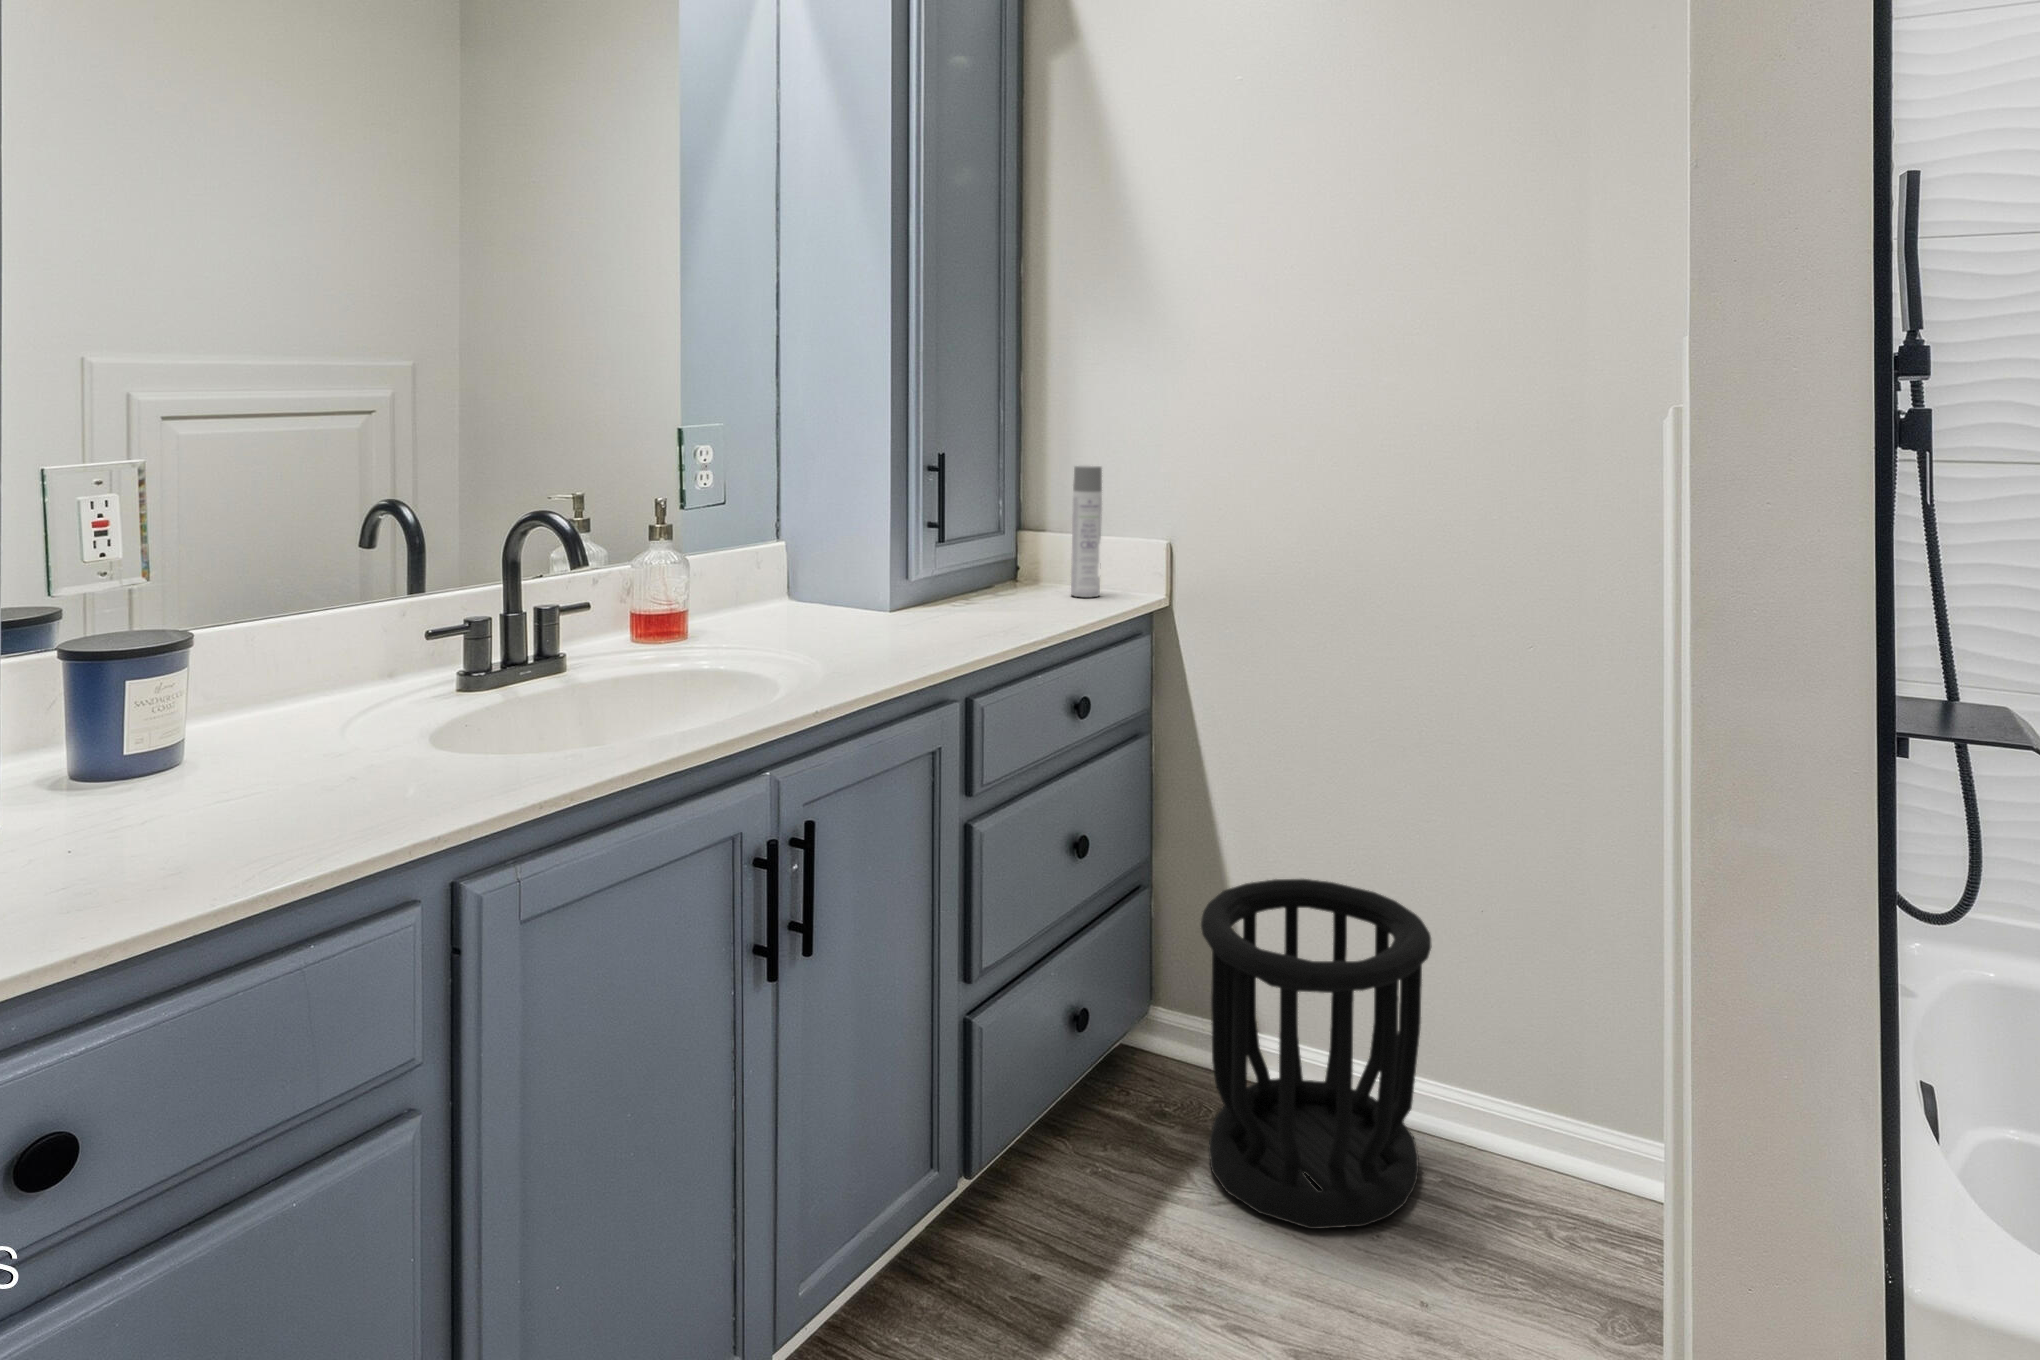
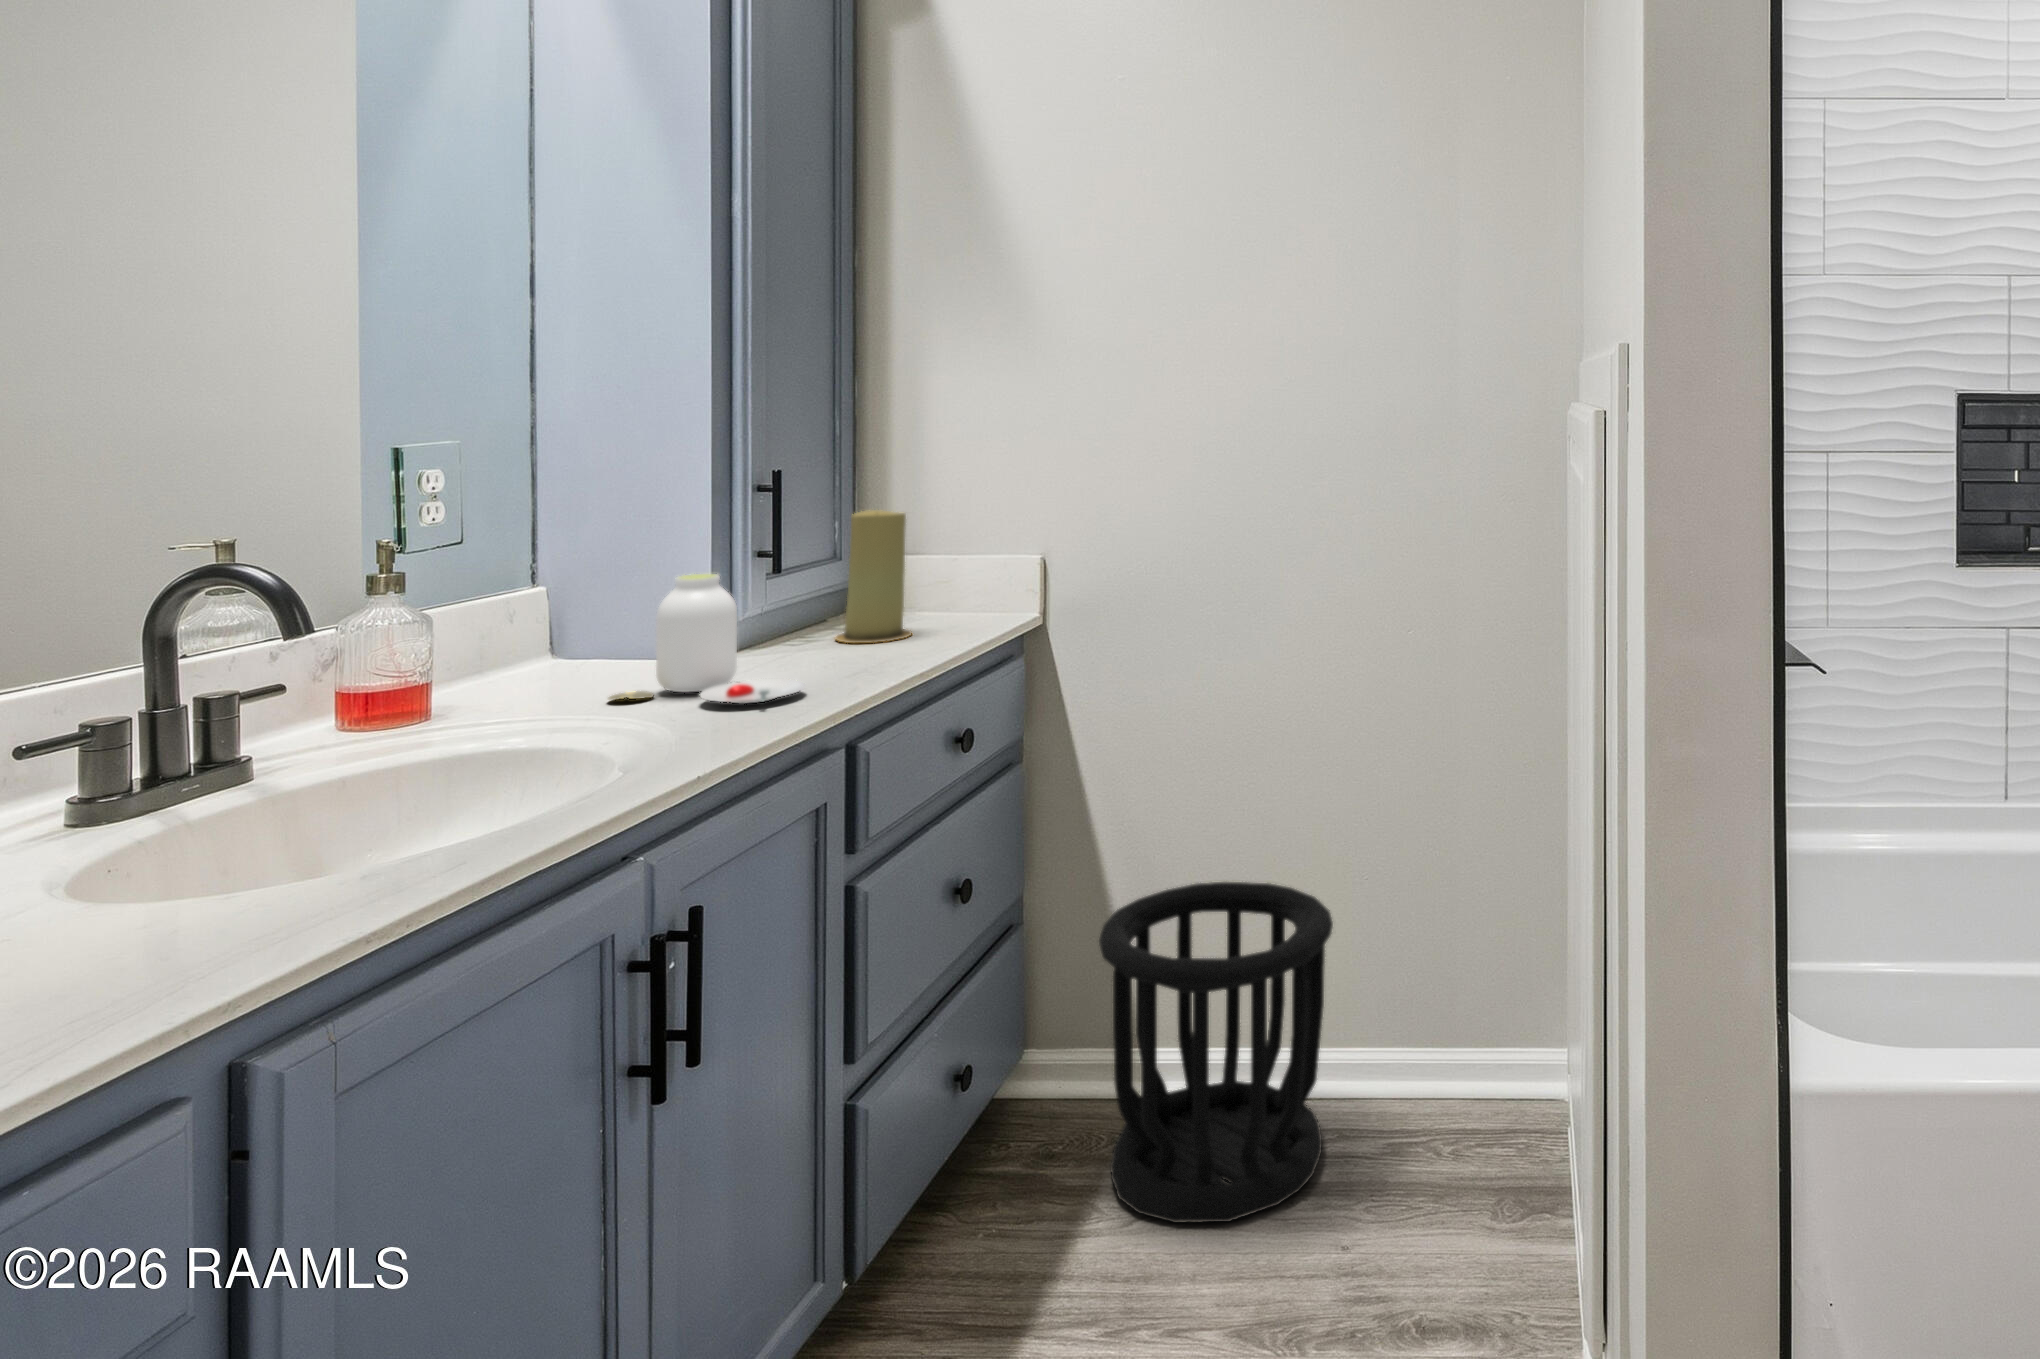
spray bottle: present [1071,465,1102,597] -> none [922,471,956,619]
candle: none [992,496,1055,612] -> present [835,510,912,643]
jar: none [797,539,939,652] -> present [609,574,805,704]

